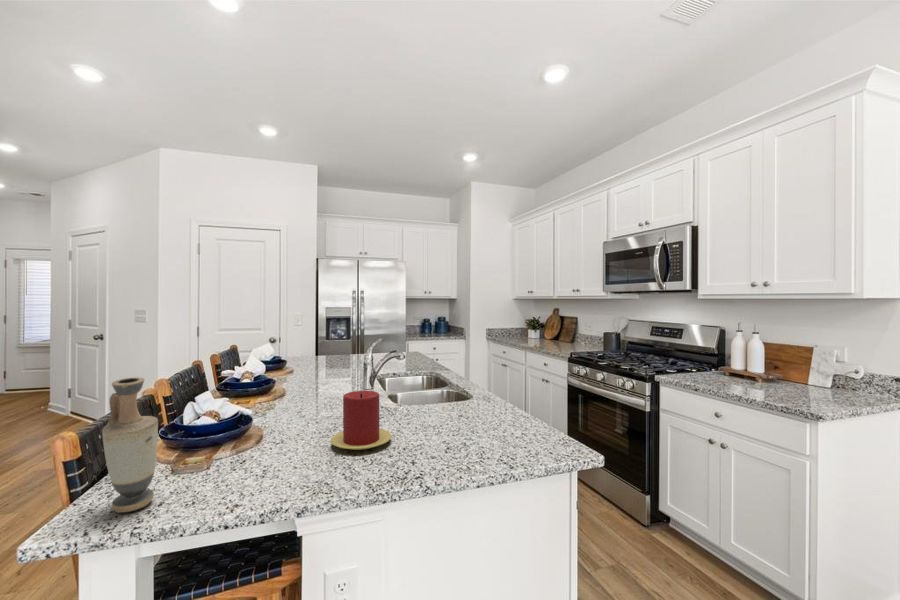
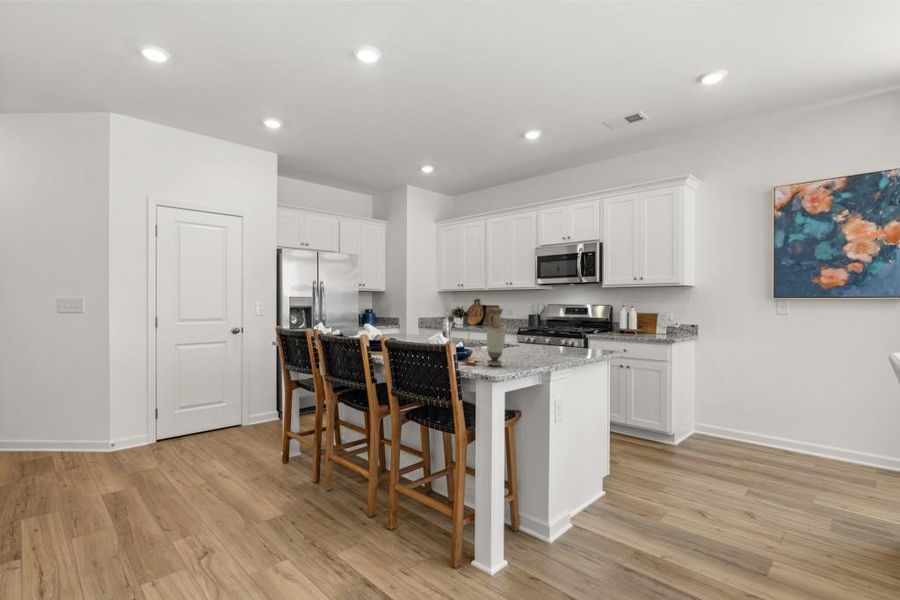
candle: present [331,391,391,450] -> none [508,327,539,354]

